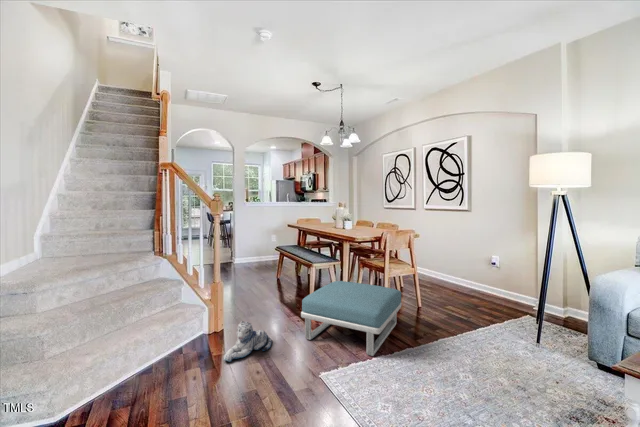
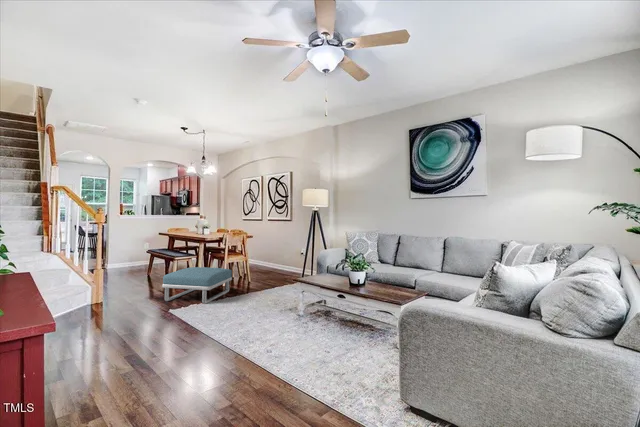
plush toy: present [223,321,272,362] -> none [107,289,141,313]

